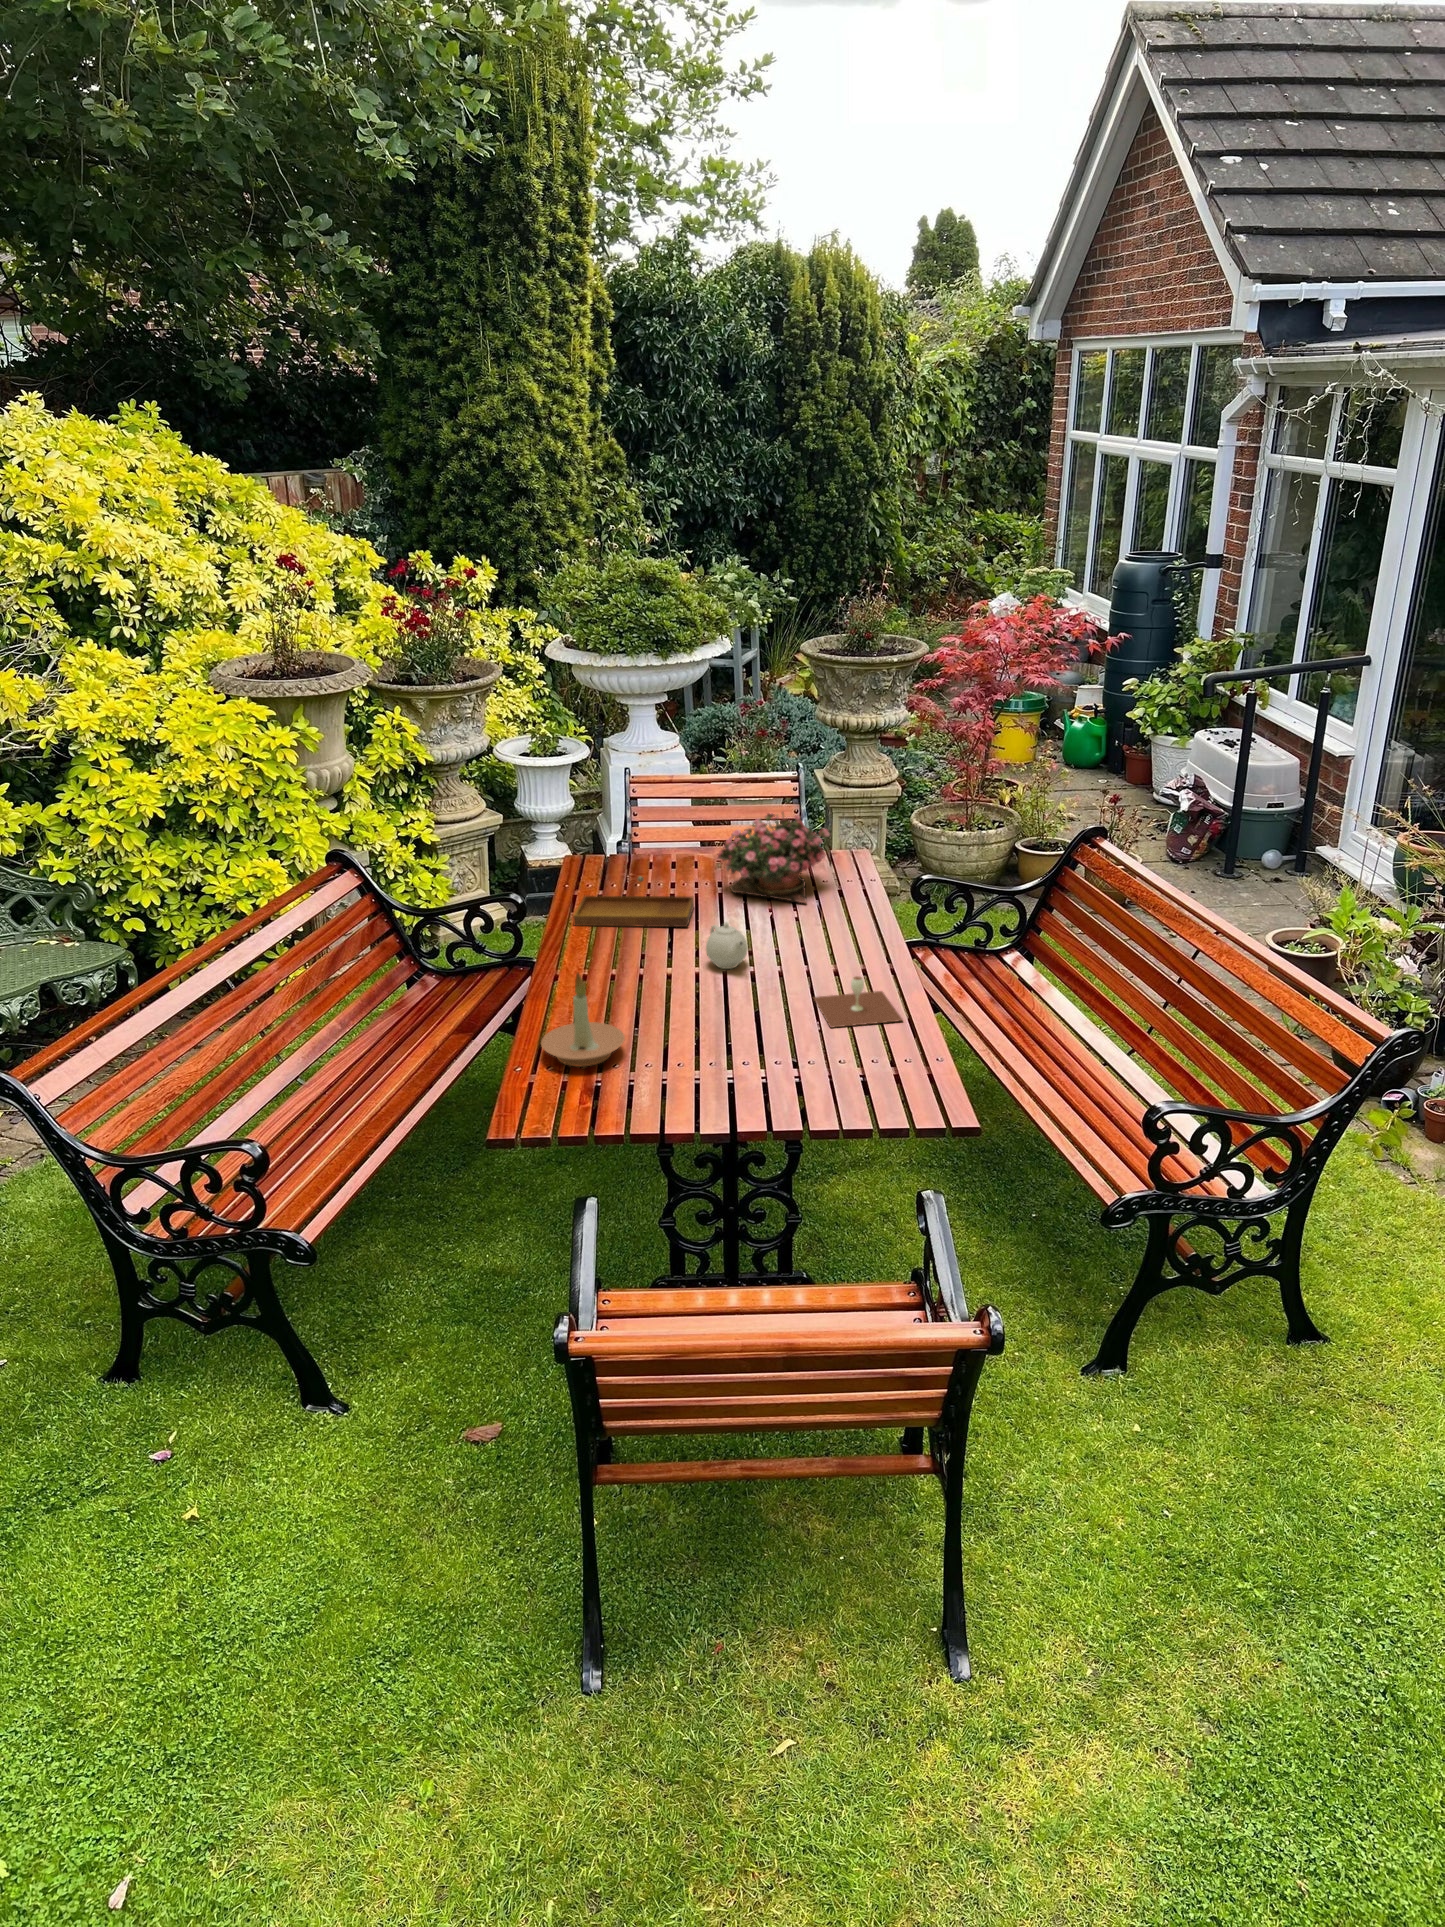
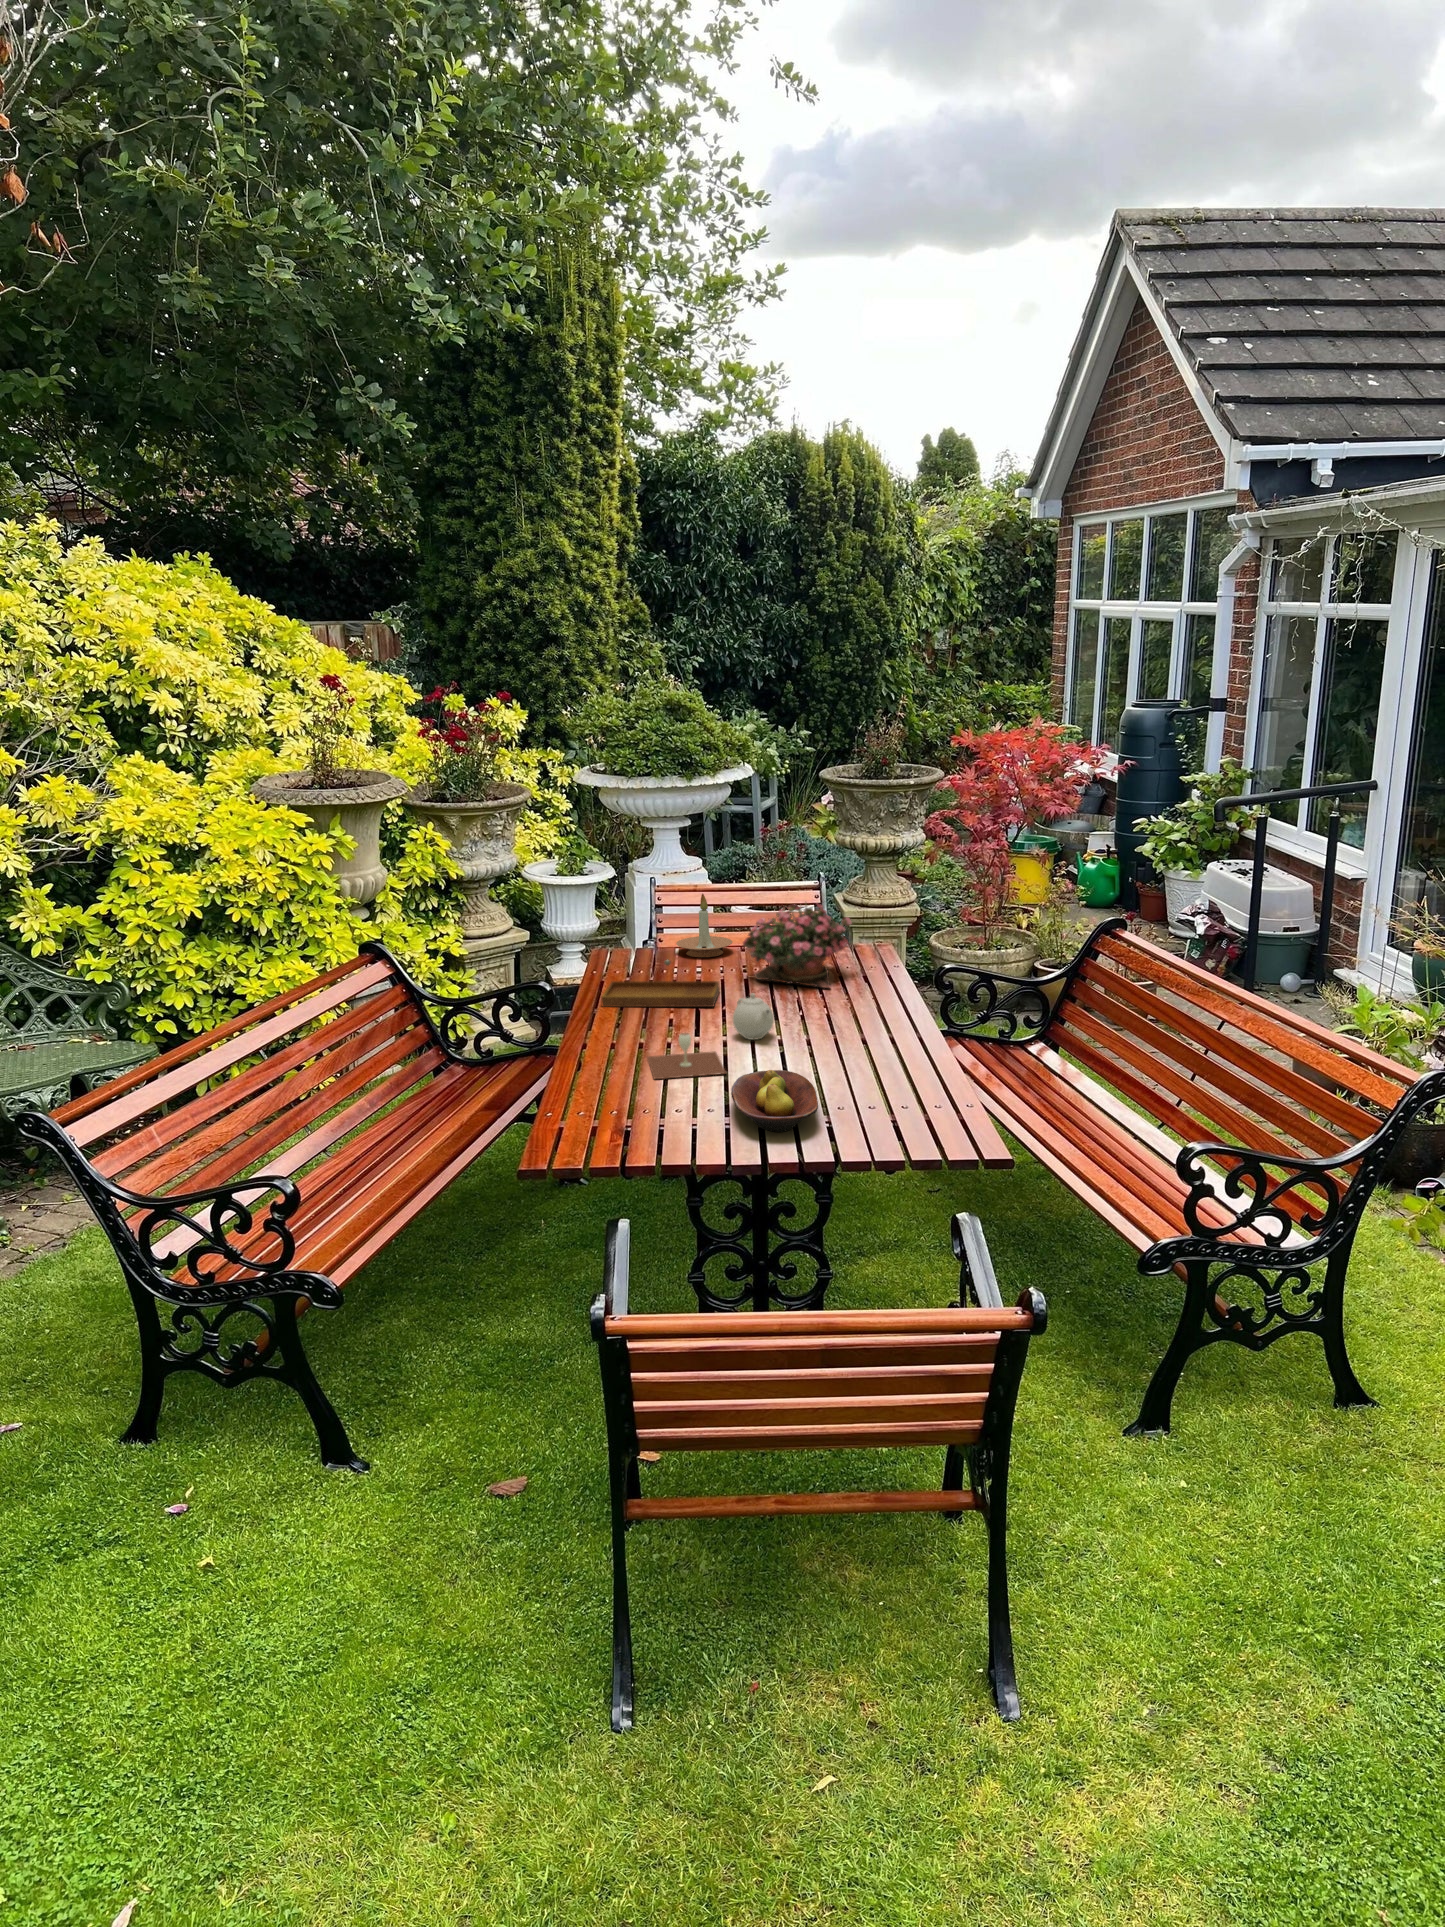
candle holder: present [541,973,625,1067] -> present [676,894,733,957]
wine glass: present [814,976,902,1028] -> present [647,1033,726,1079]
fruit bowl: none [702,1014,789,1087] -> present [731,1070,818,1132]

